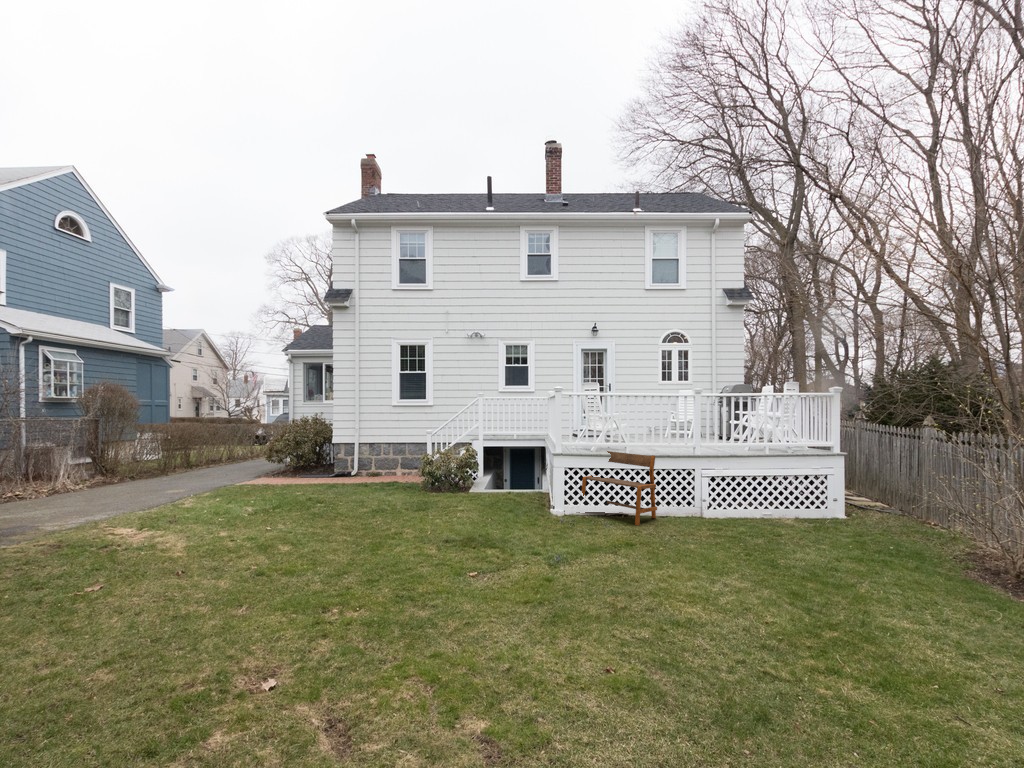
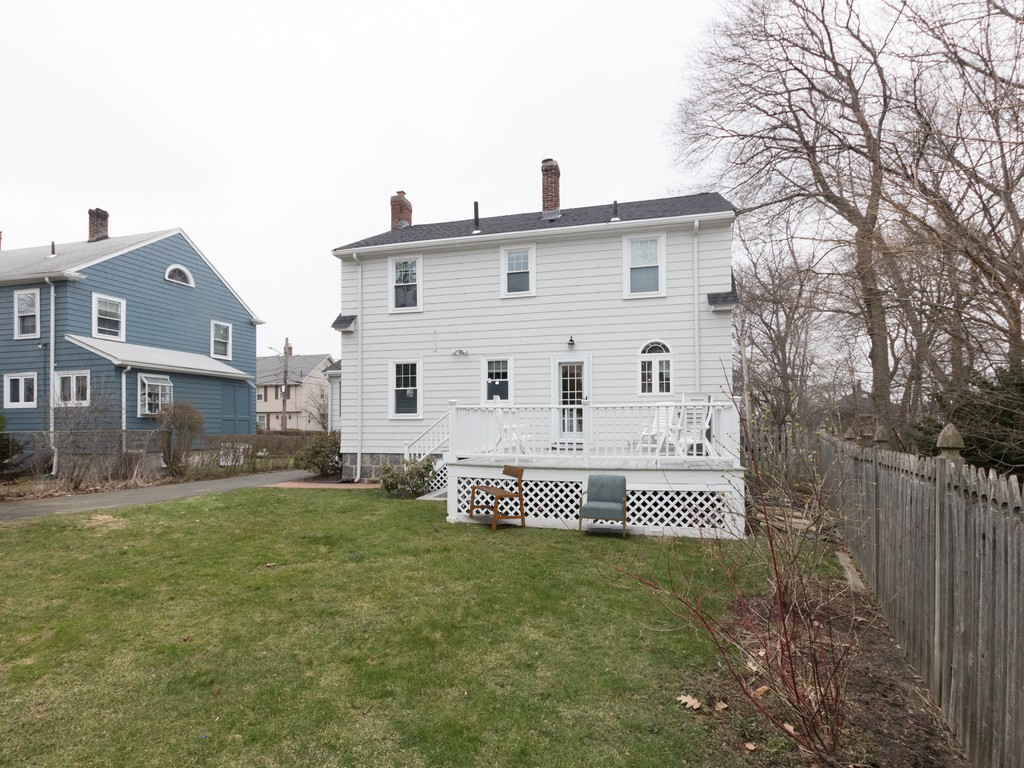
chair: none [701,460,769,523] -> present [579,474,628,537]

